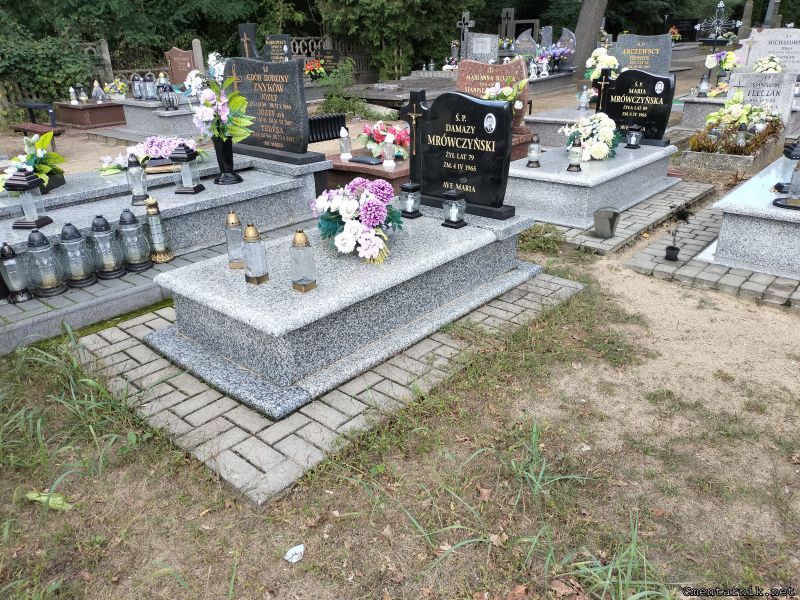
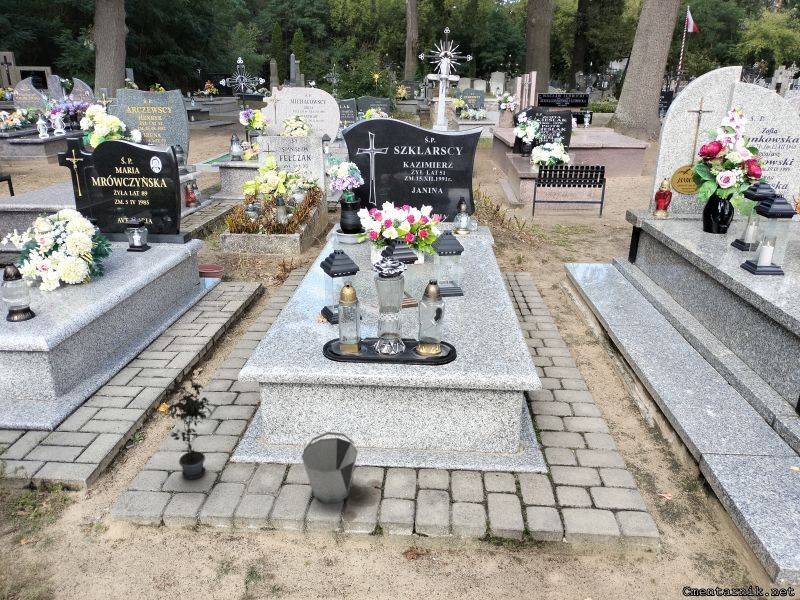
bucket: present [593,207,621,238] -> present [302,432,358,503]

